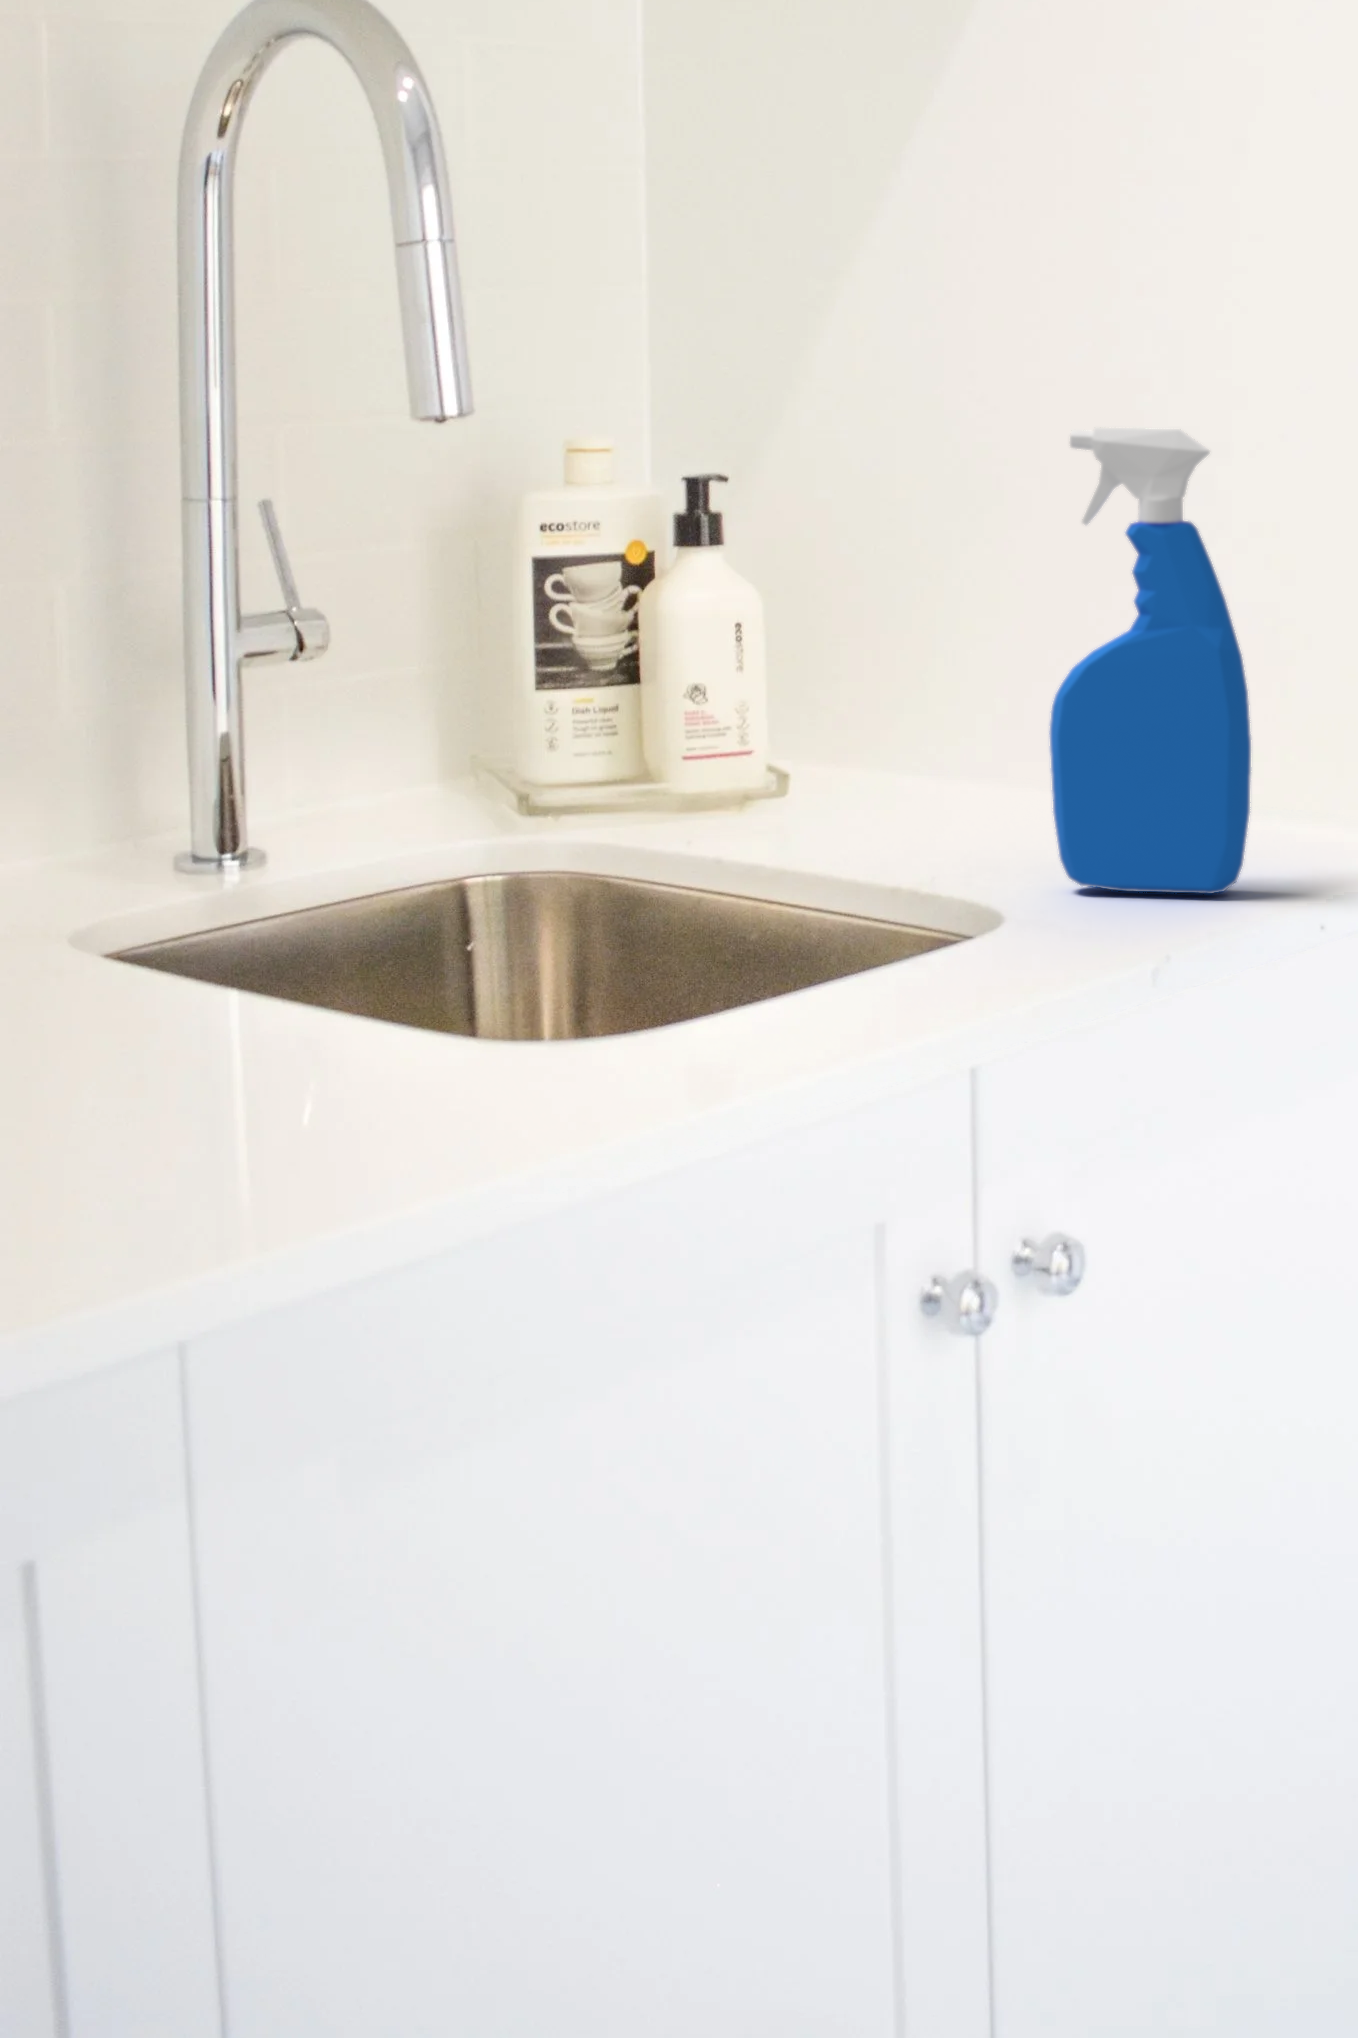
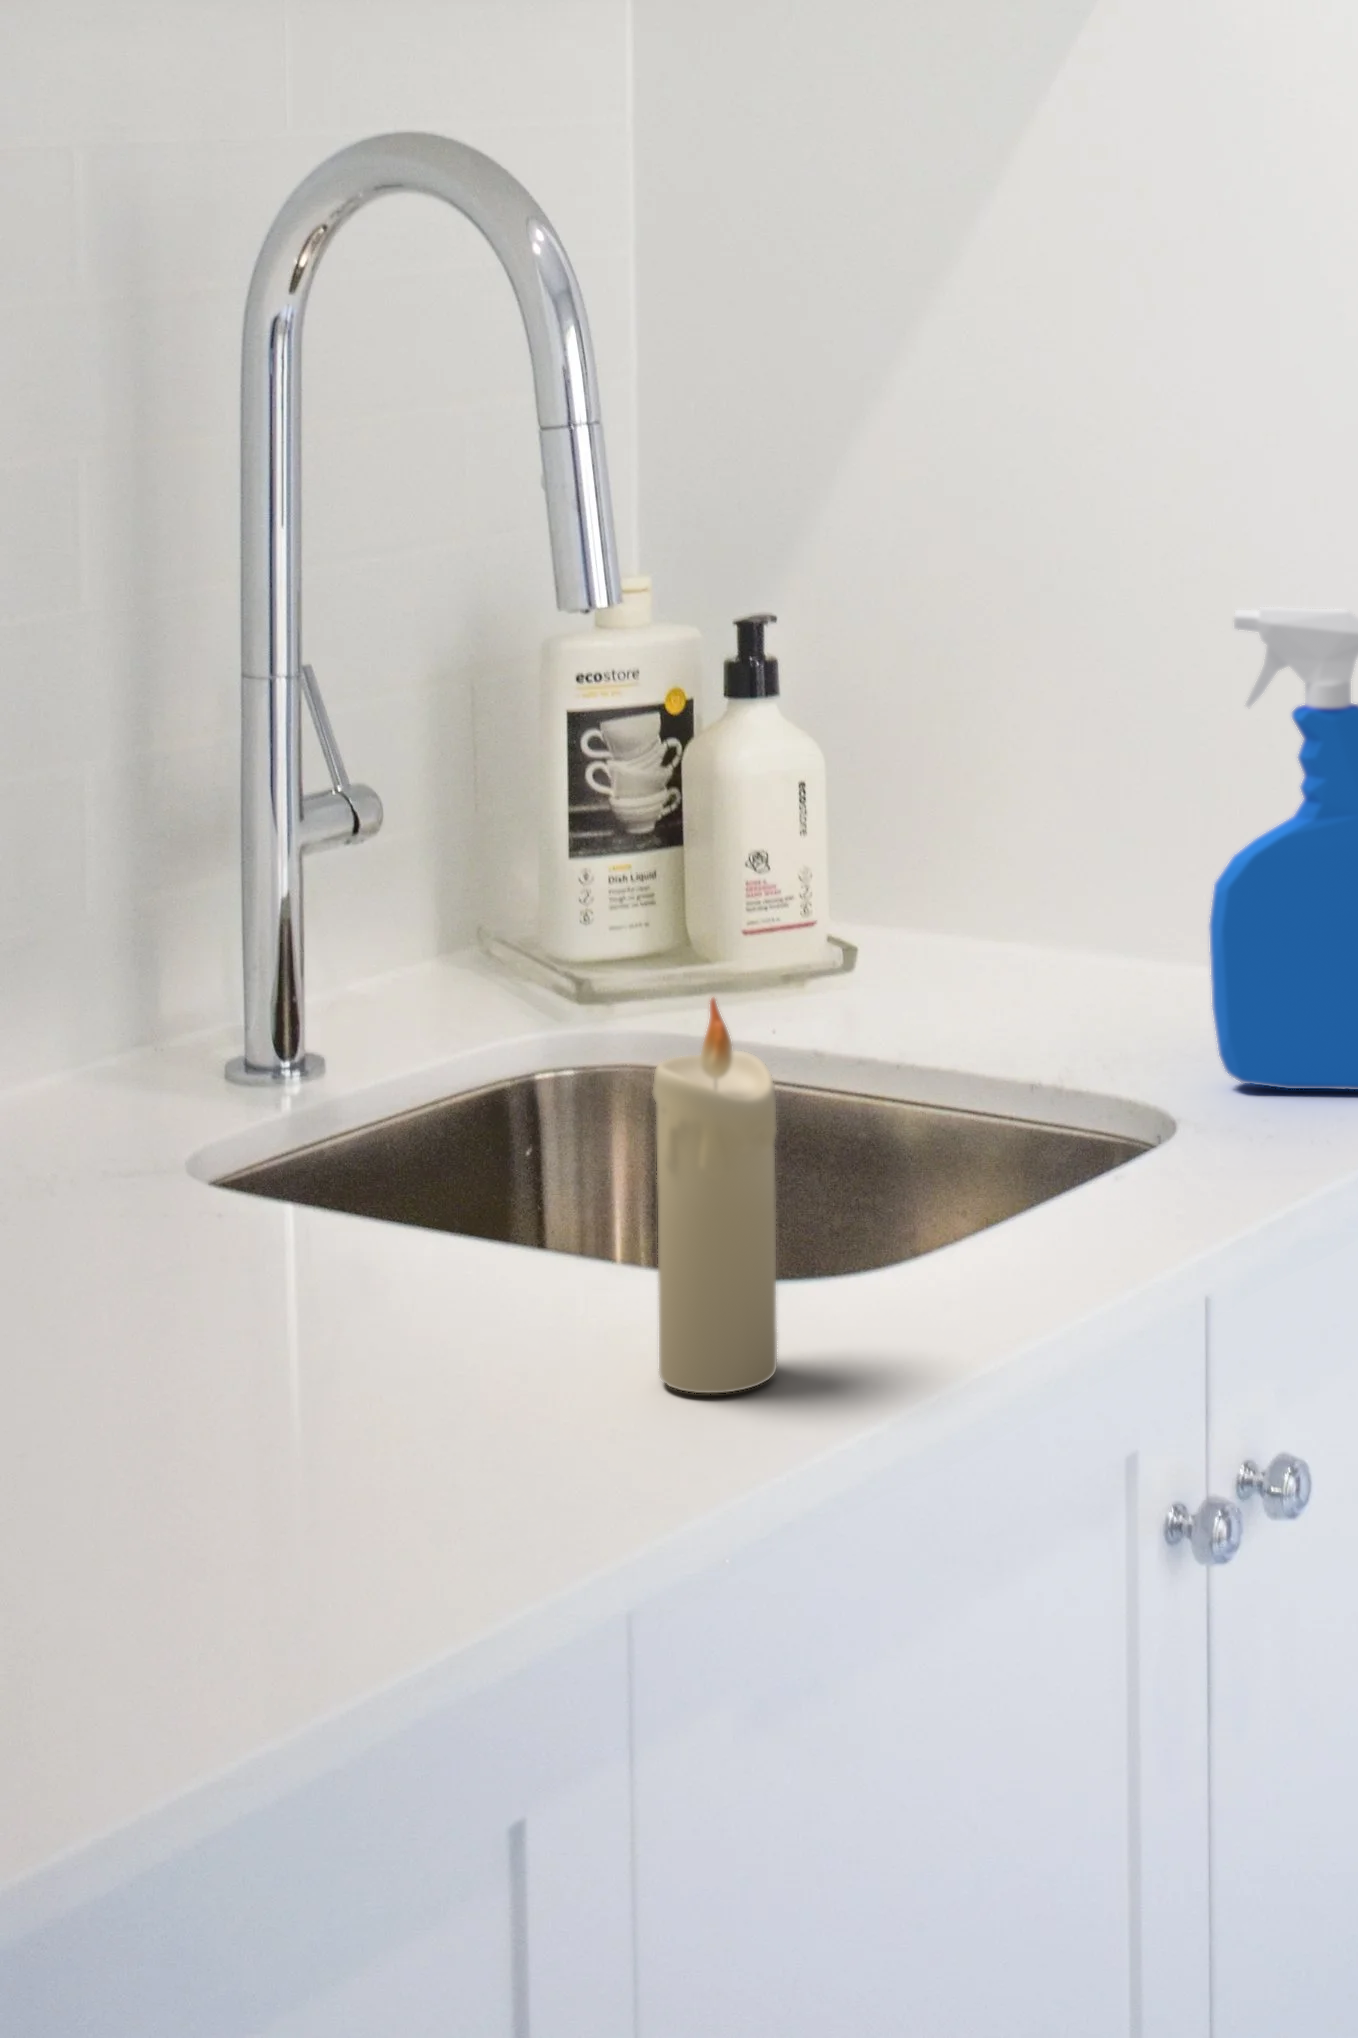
candle: none [229,713,377,1140] -> present [653,998,777,1393]

